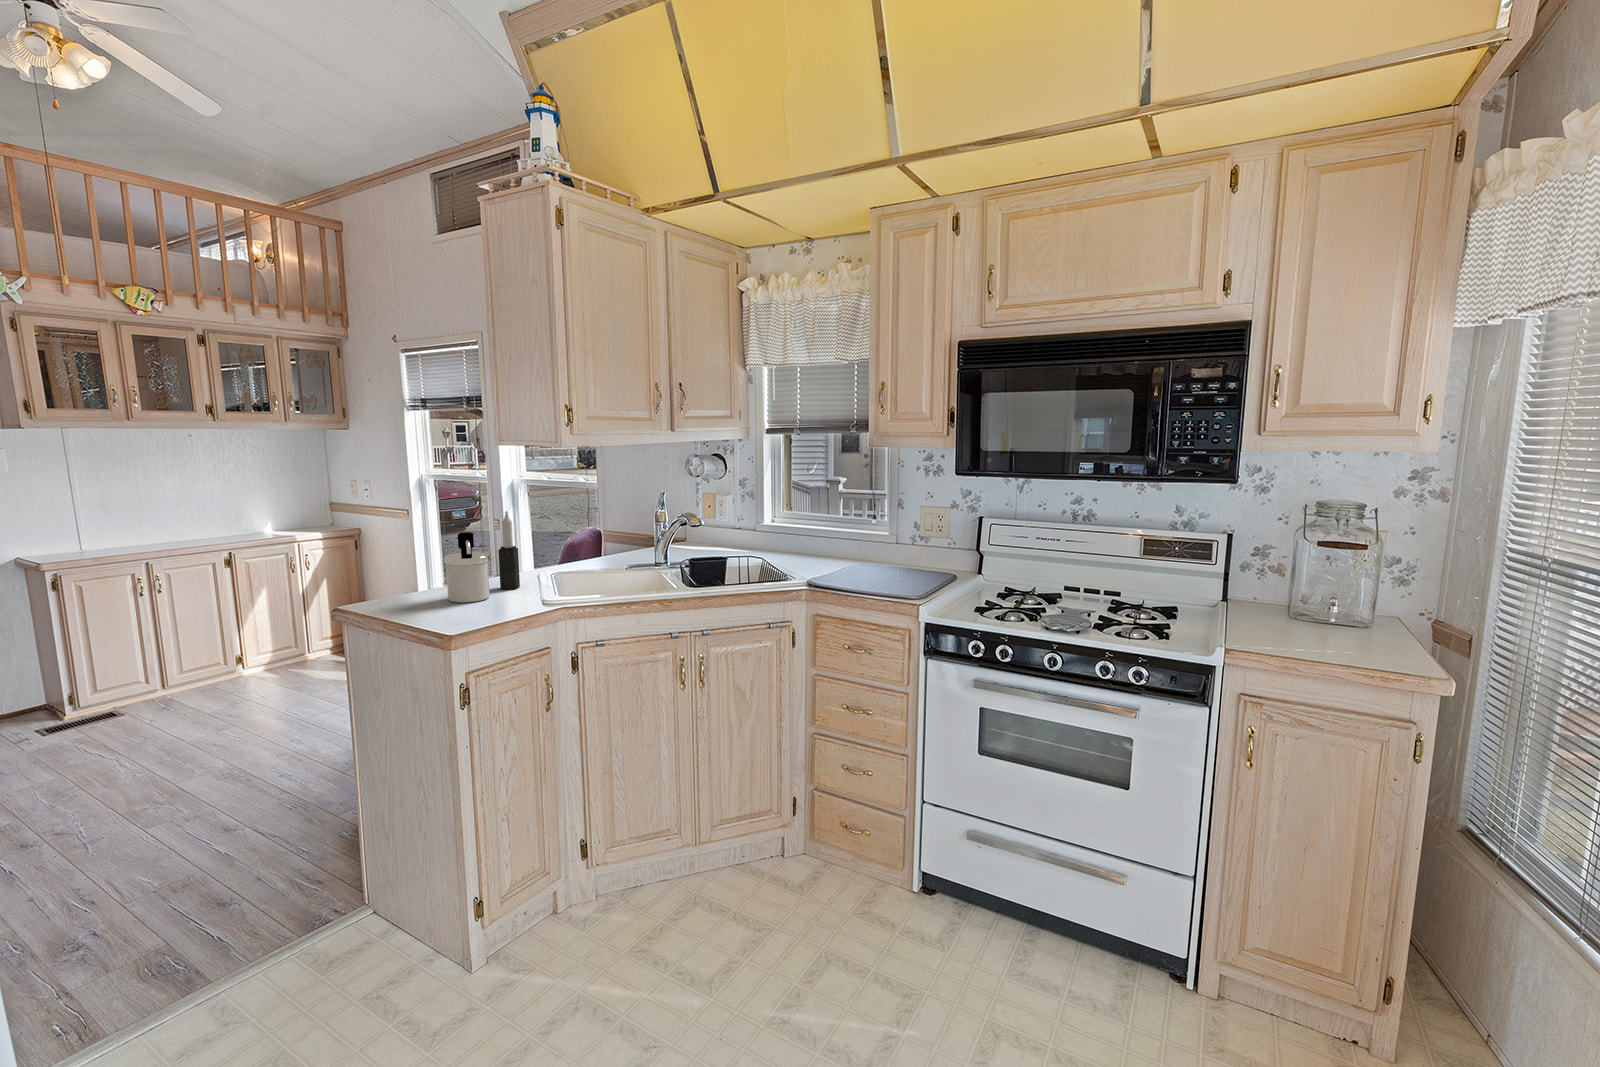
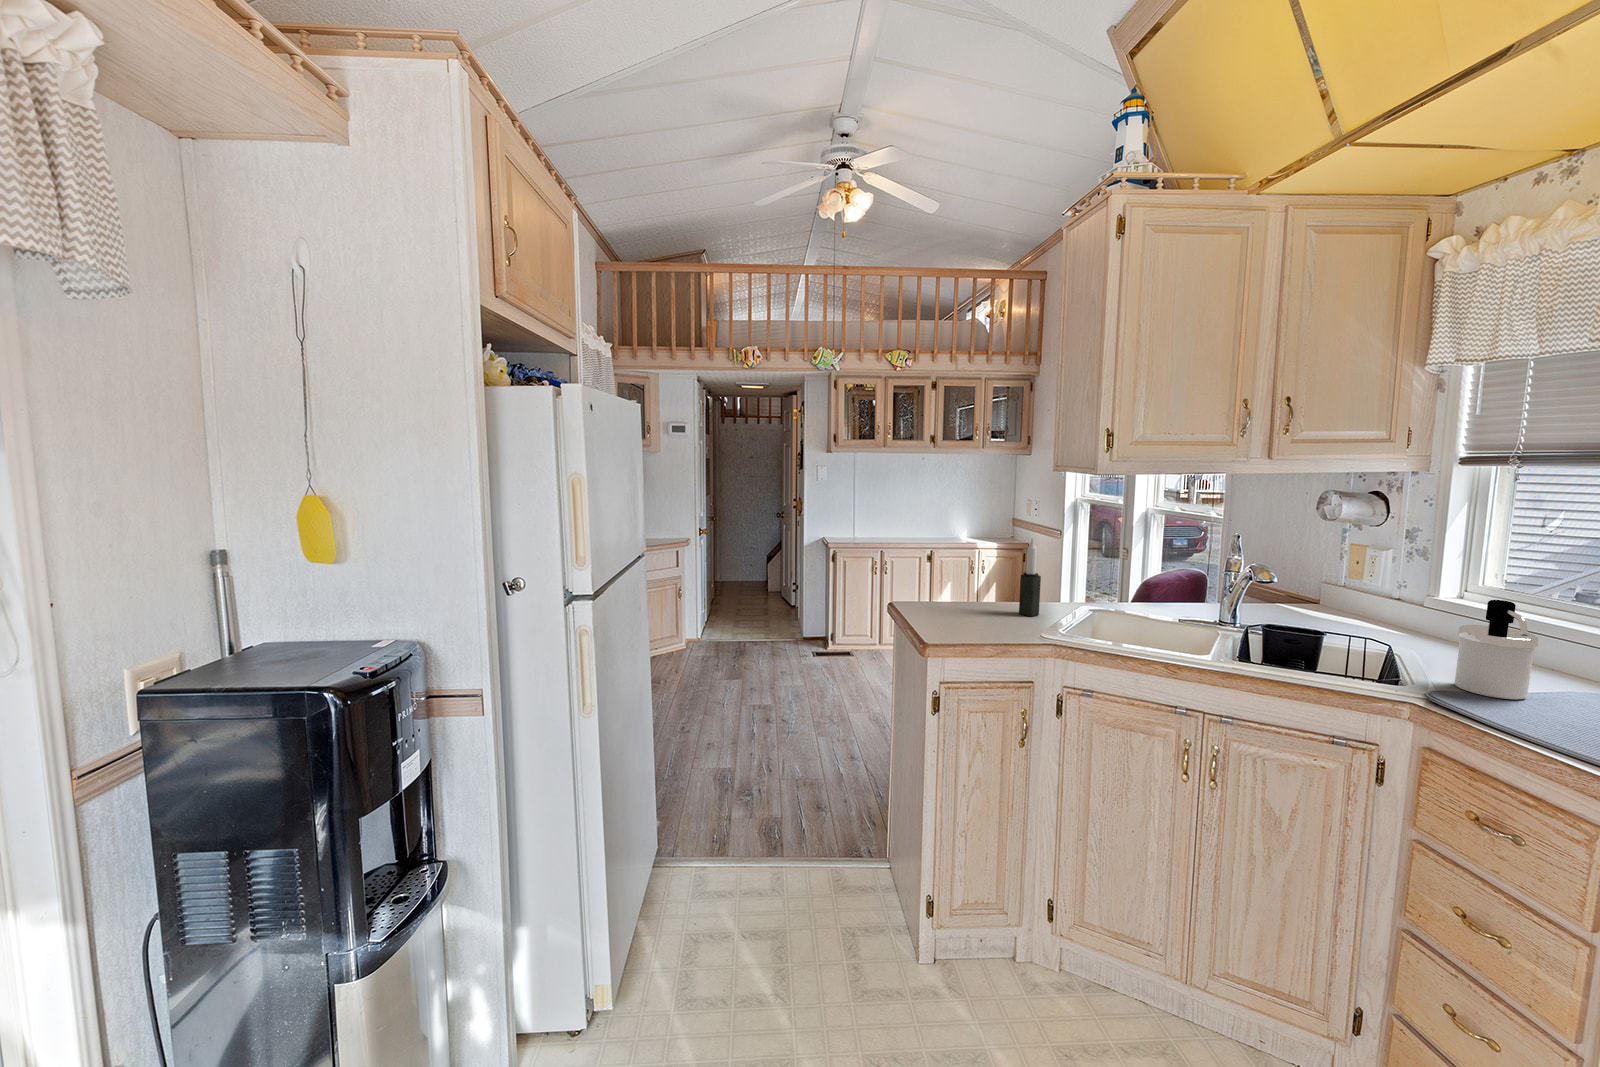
soap dispenser: present [444,532,490,603] -> present [1455,600,1538,699]

